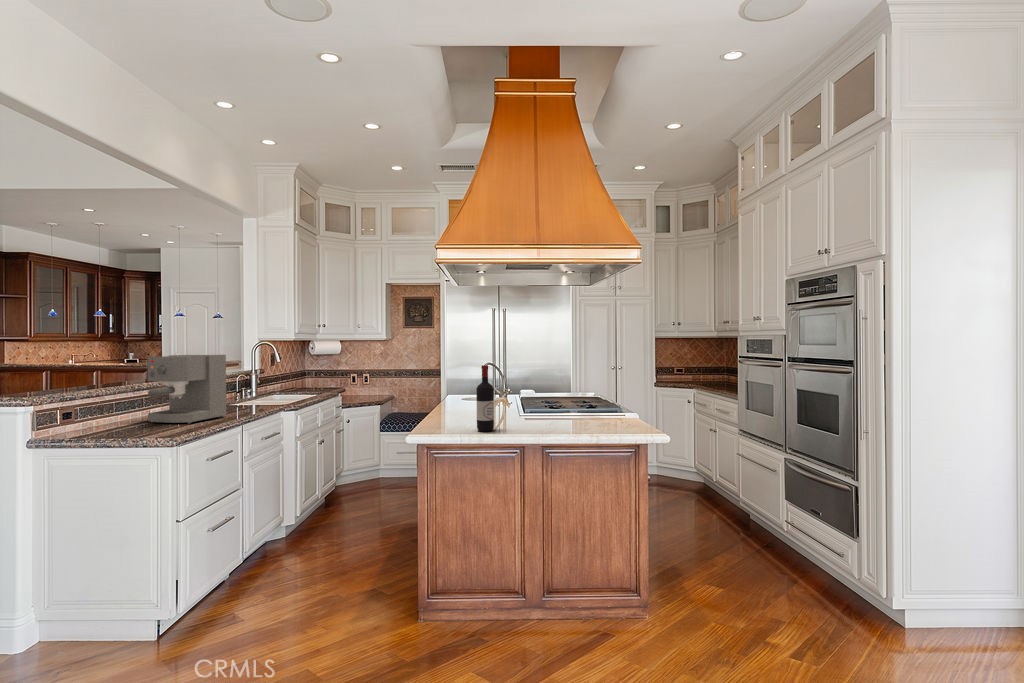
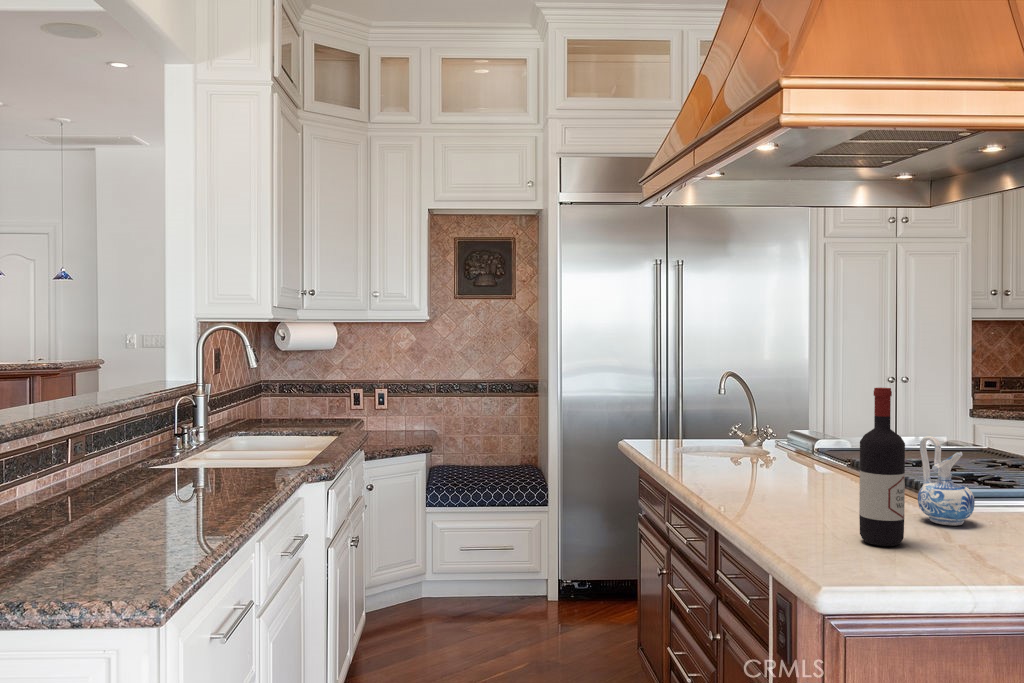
coffee maker: present [147,355,226,424] -> none [52,355,212,515]
ceramic pitcher: none [518,387,539,425] -> present [918,436,975,525]

